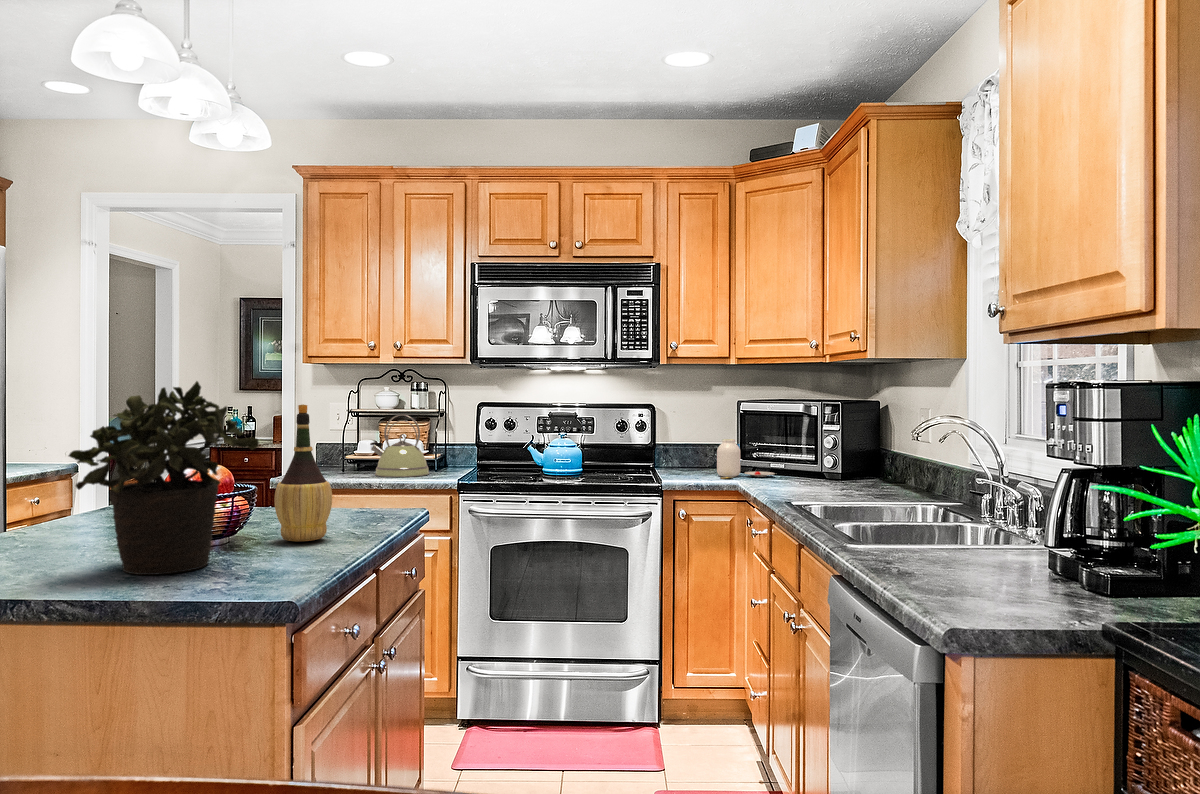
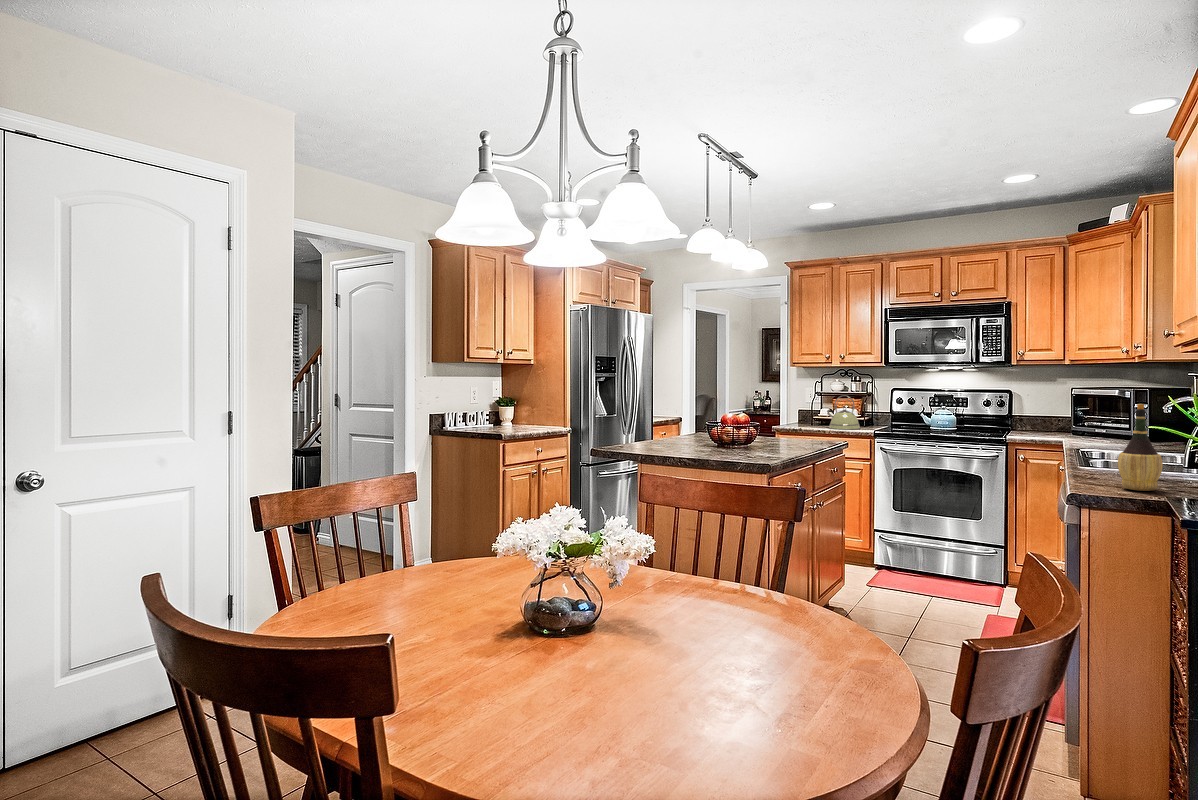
potted plant: present [69,381,259,575] -> none [709,384,772,454]
wine bottle: present [274,404,332,541] -> present [1118,404,1163,491]
jar: present [717,439,775,479] -> none [1053,413,1101,438]

